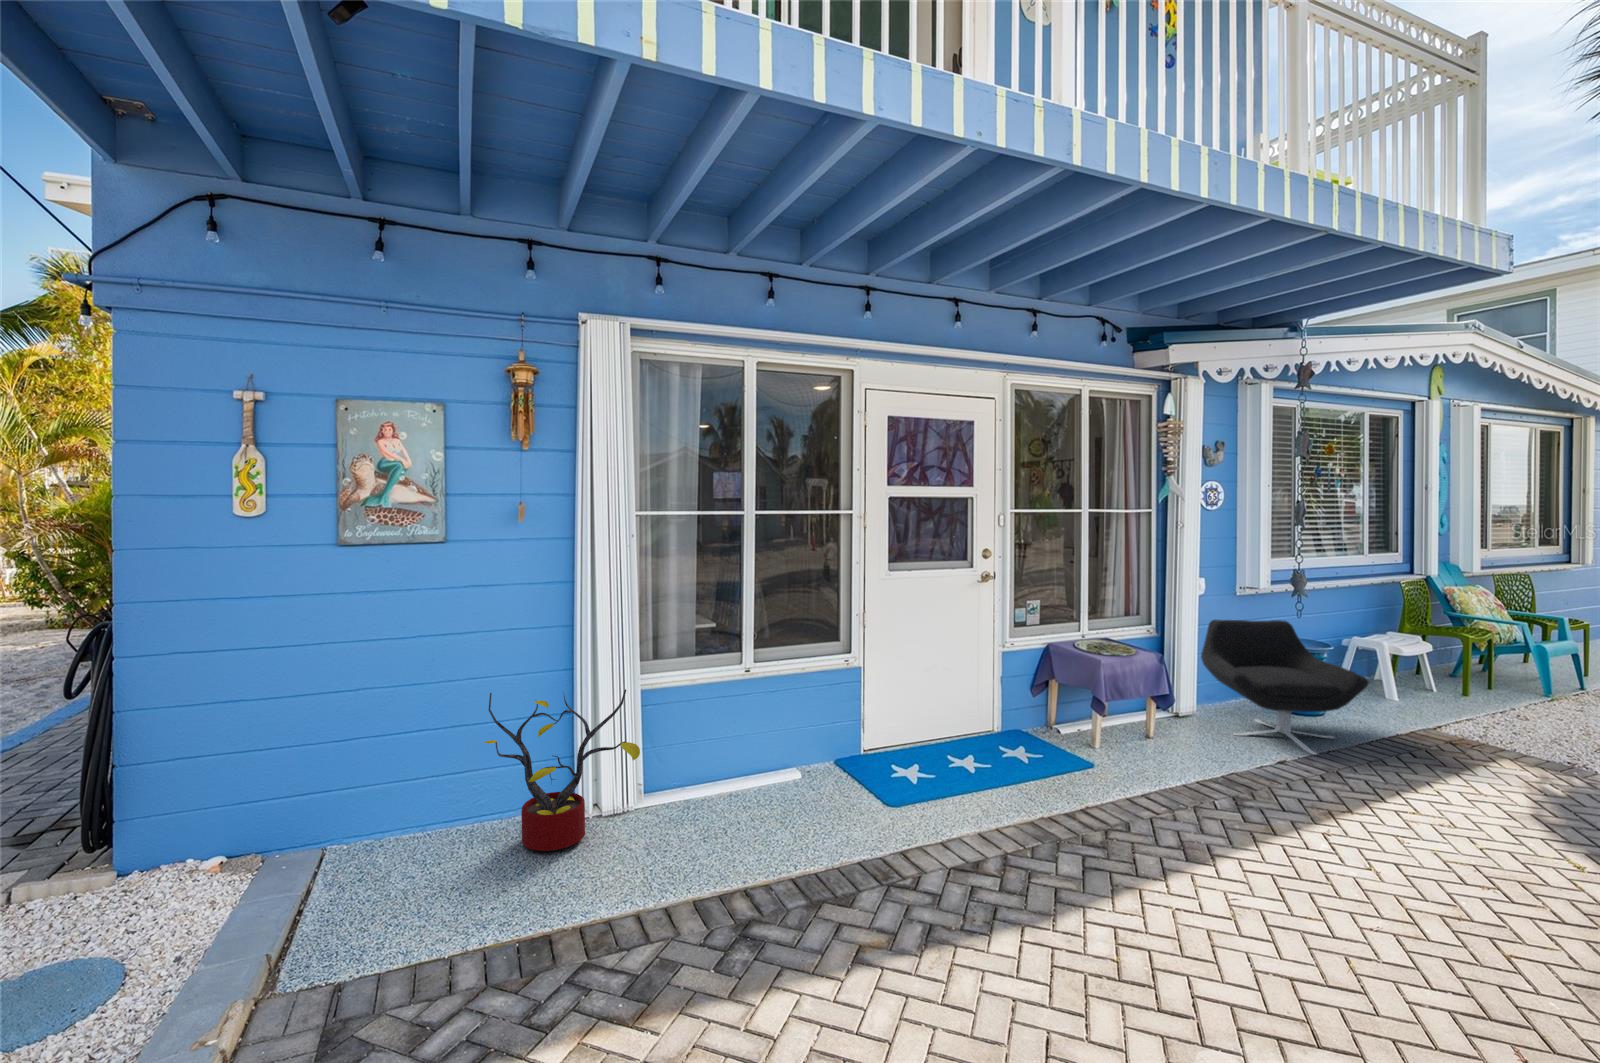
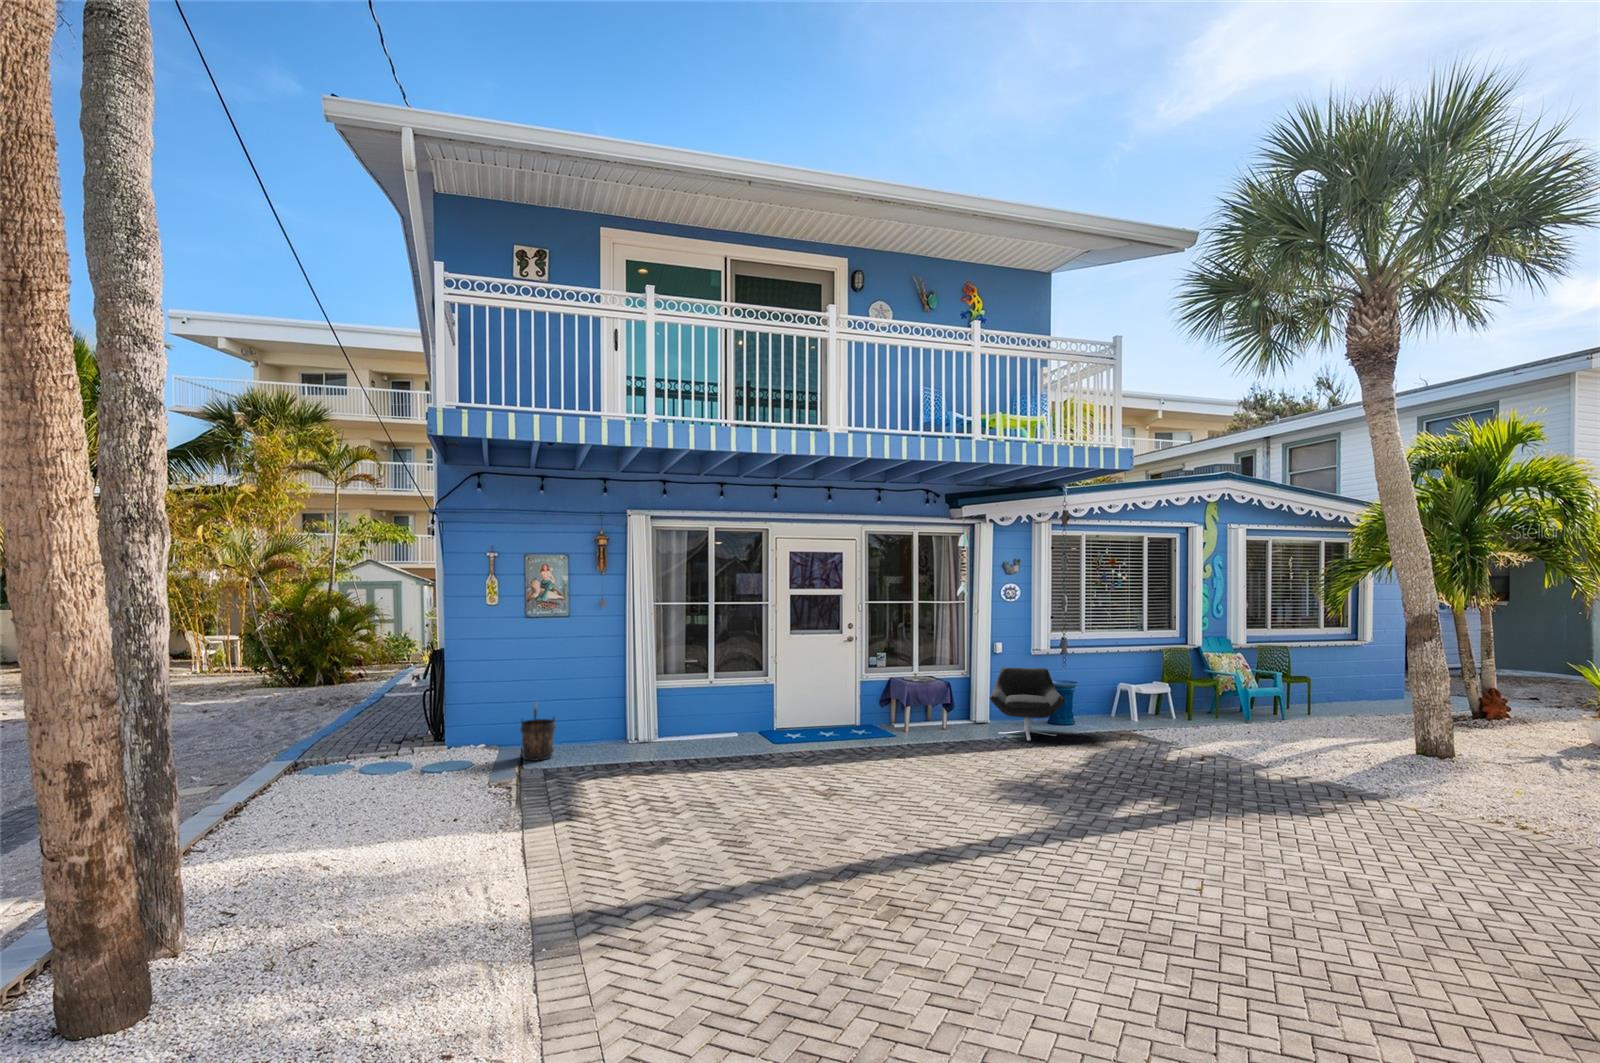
decorative plant: present [484,689,640,851] -> none [581,685,651,754]
bucket: none [325,734,420,891] -> present [520,703,556,761]

